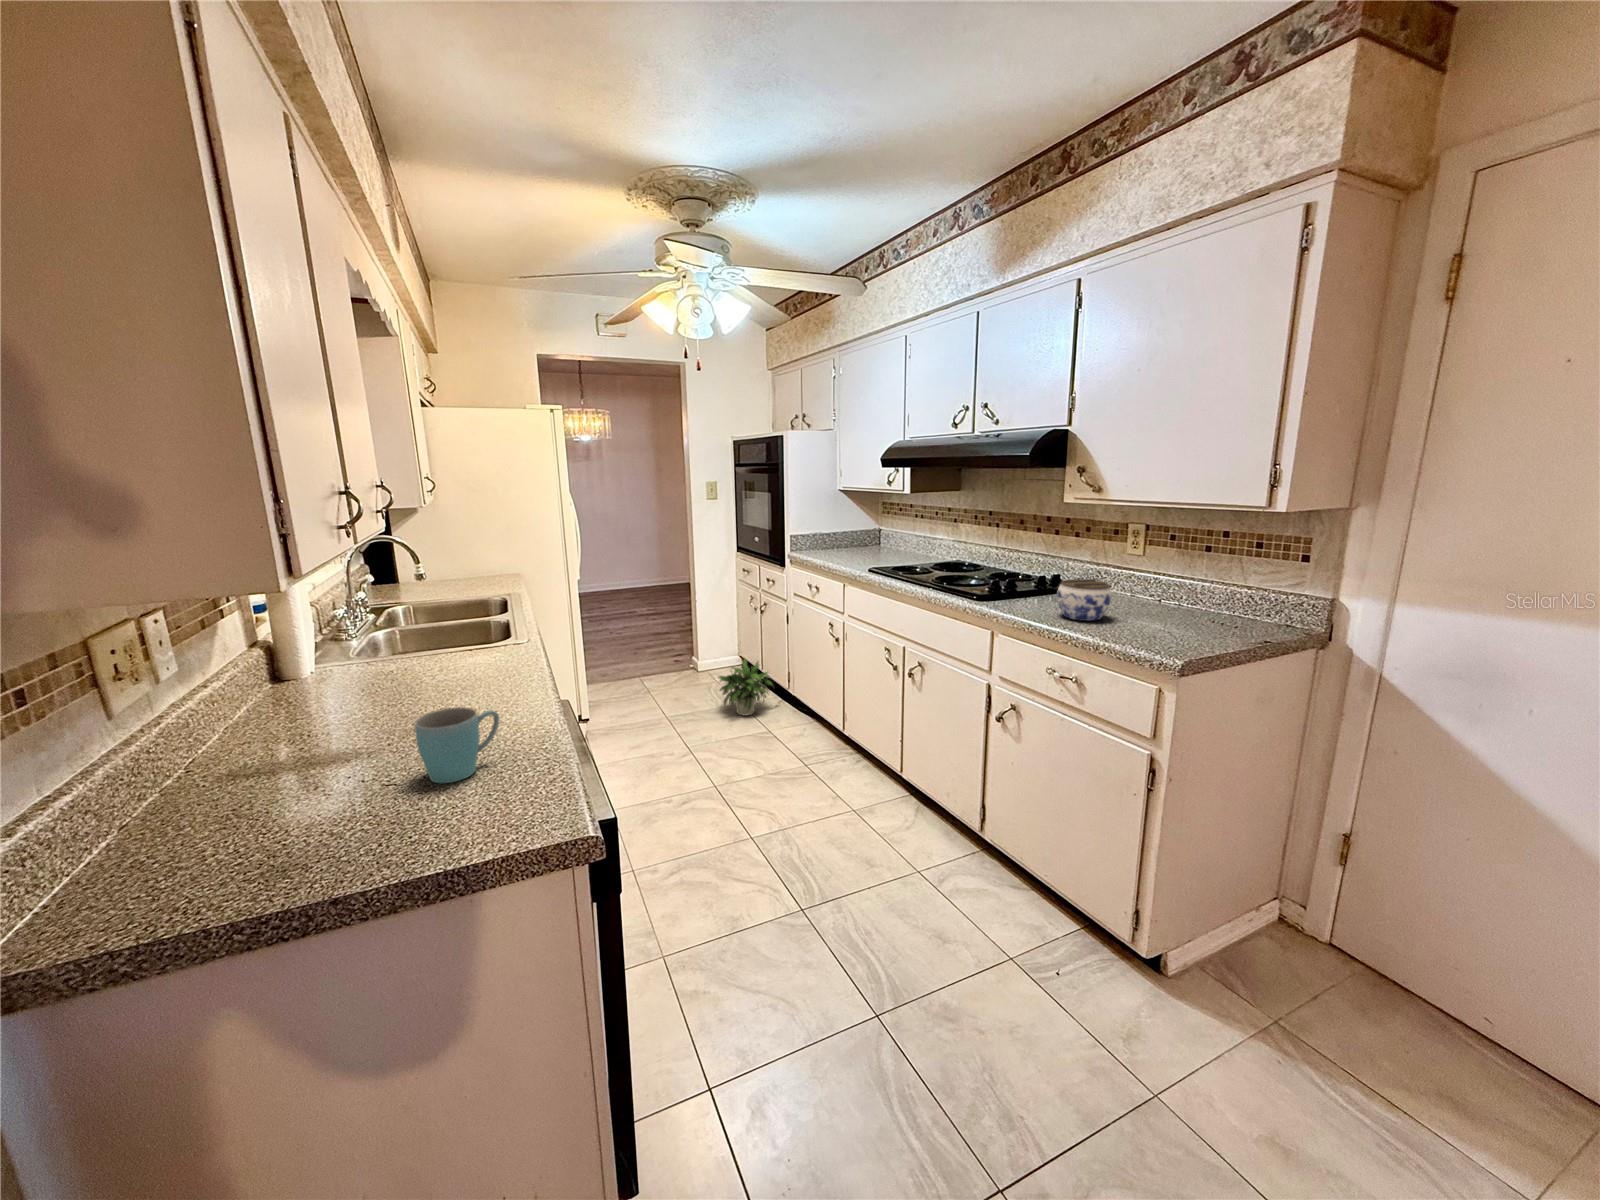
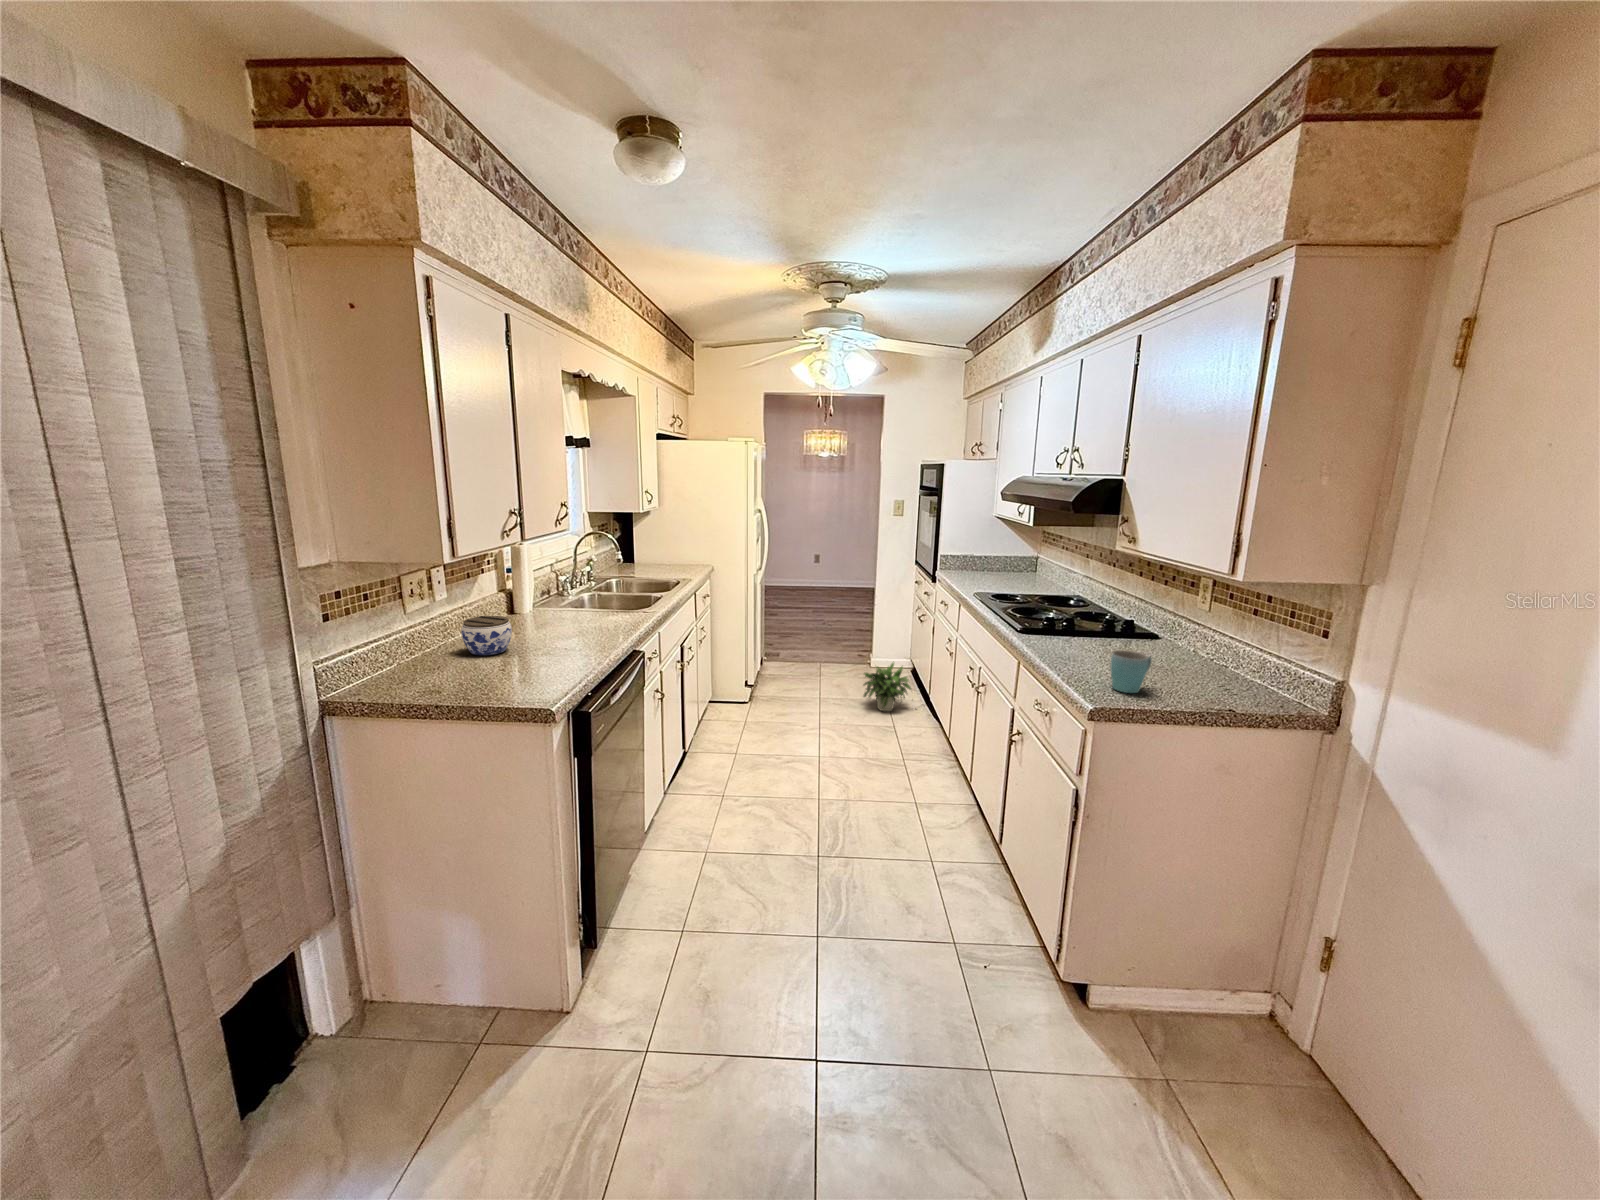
jar: present [1057,579,1112,621] -> present [461,616,512,655]
mug: present [415,707,499,783] -> present [1111,650,1152,693]

